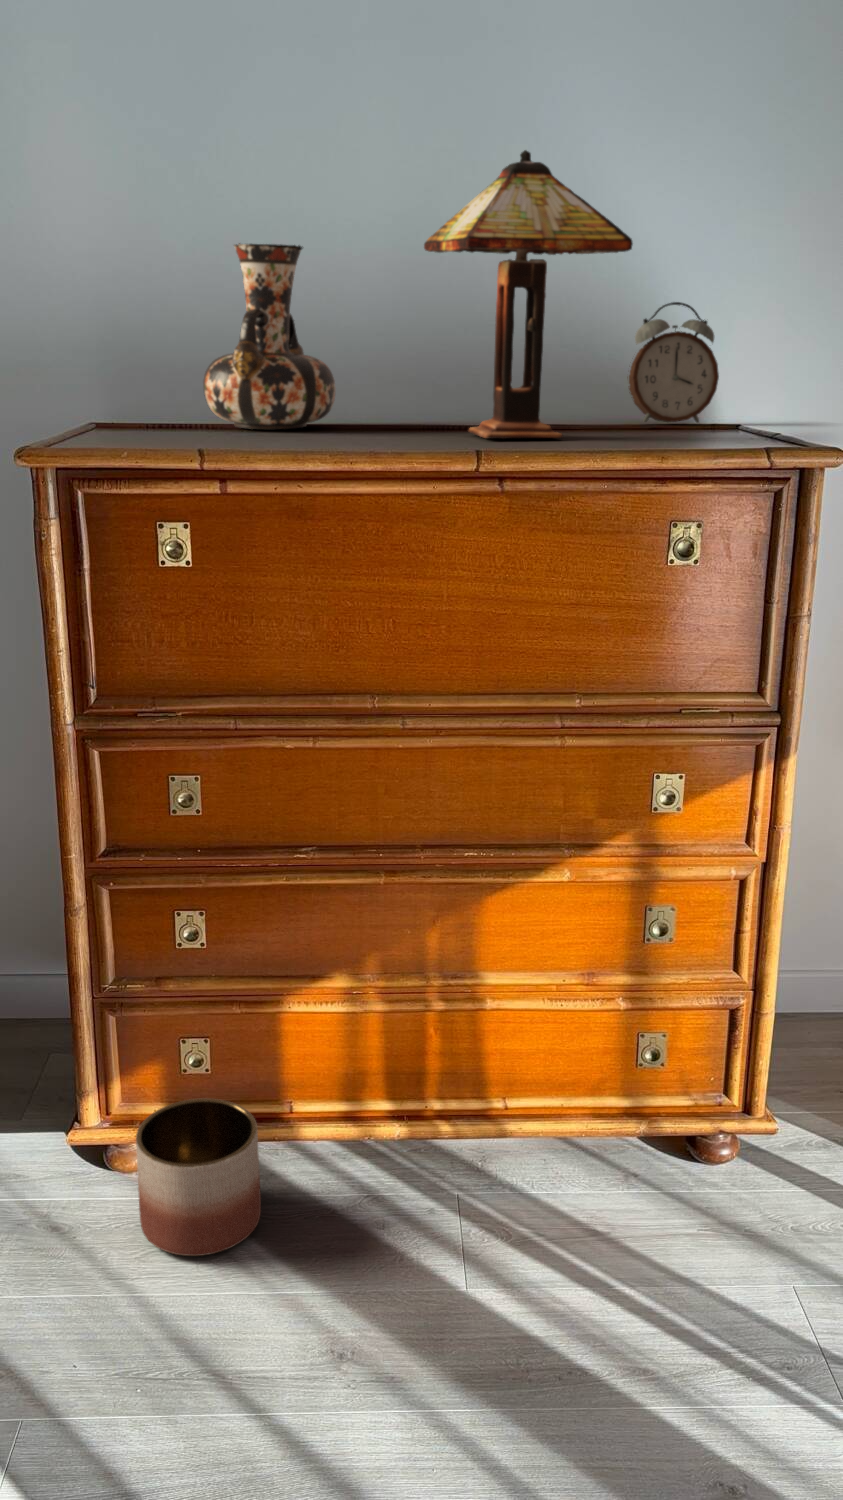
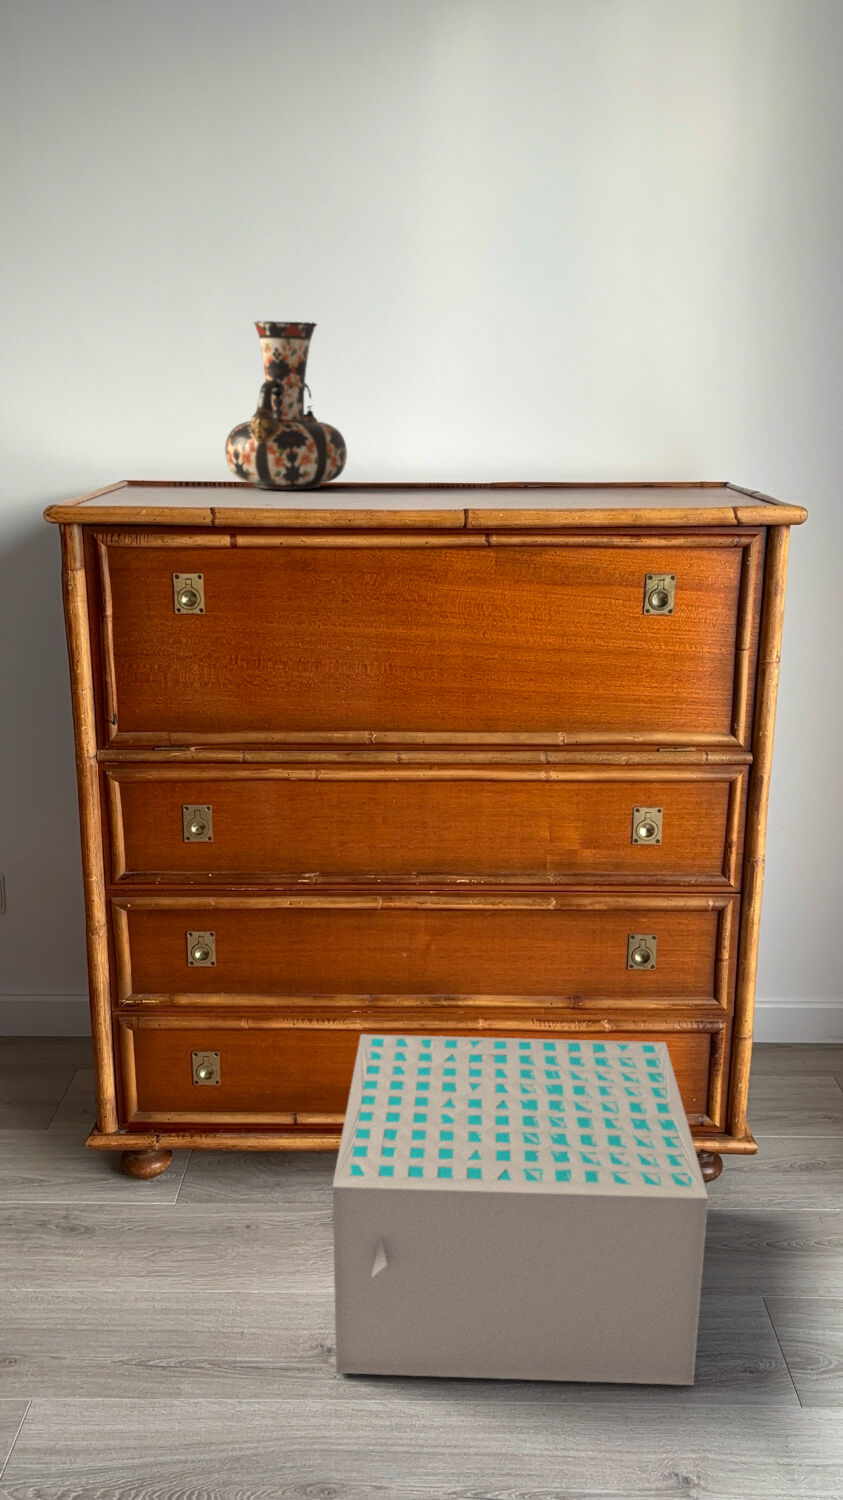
table lamp: present [424,150,633,439] -> none [426,235,613,498]
alarm clock: present [629,302,719,423] -> none [621,372,706,484]
storage box: none [349,1018,749,1383] -> present [333,1034,708,1385]
planter: present [136,1098,261,1256] -> none [147,1108,264,1255]

